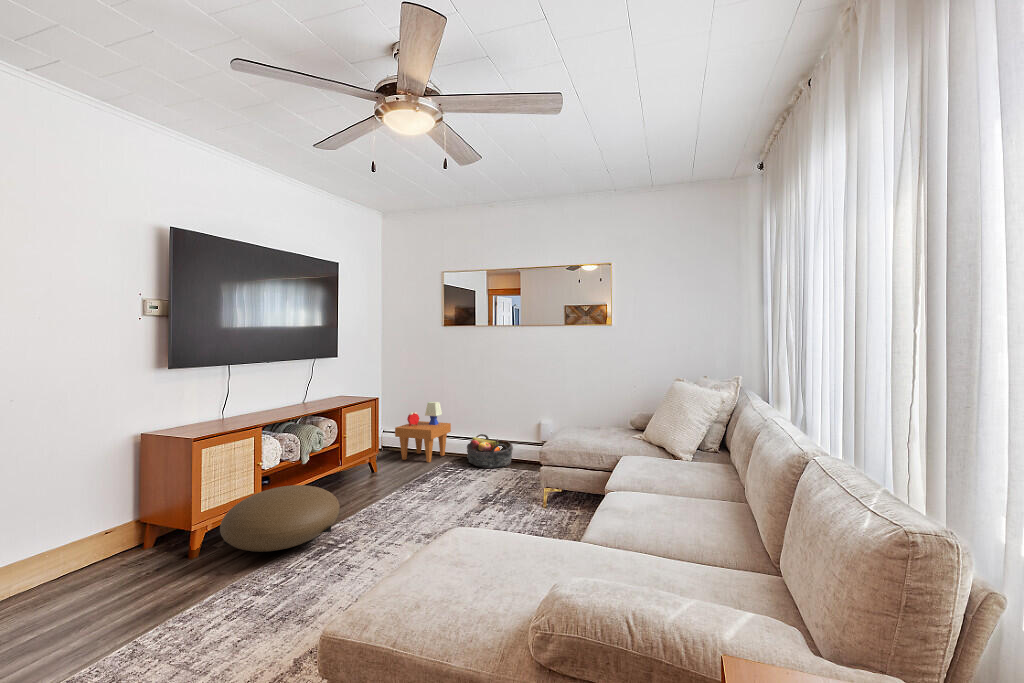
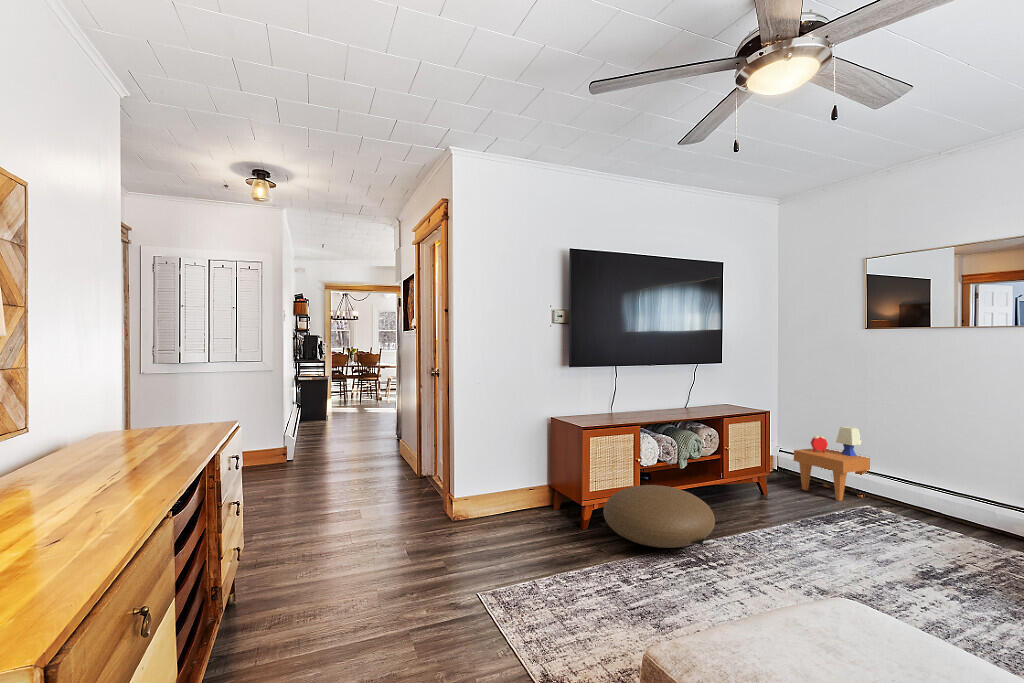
basket: present [467,434,513,468] -> none [900,481,987,535]

